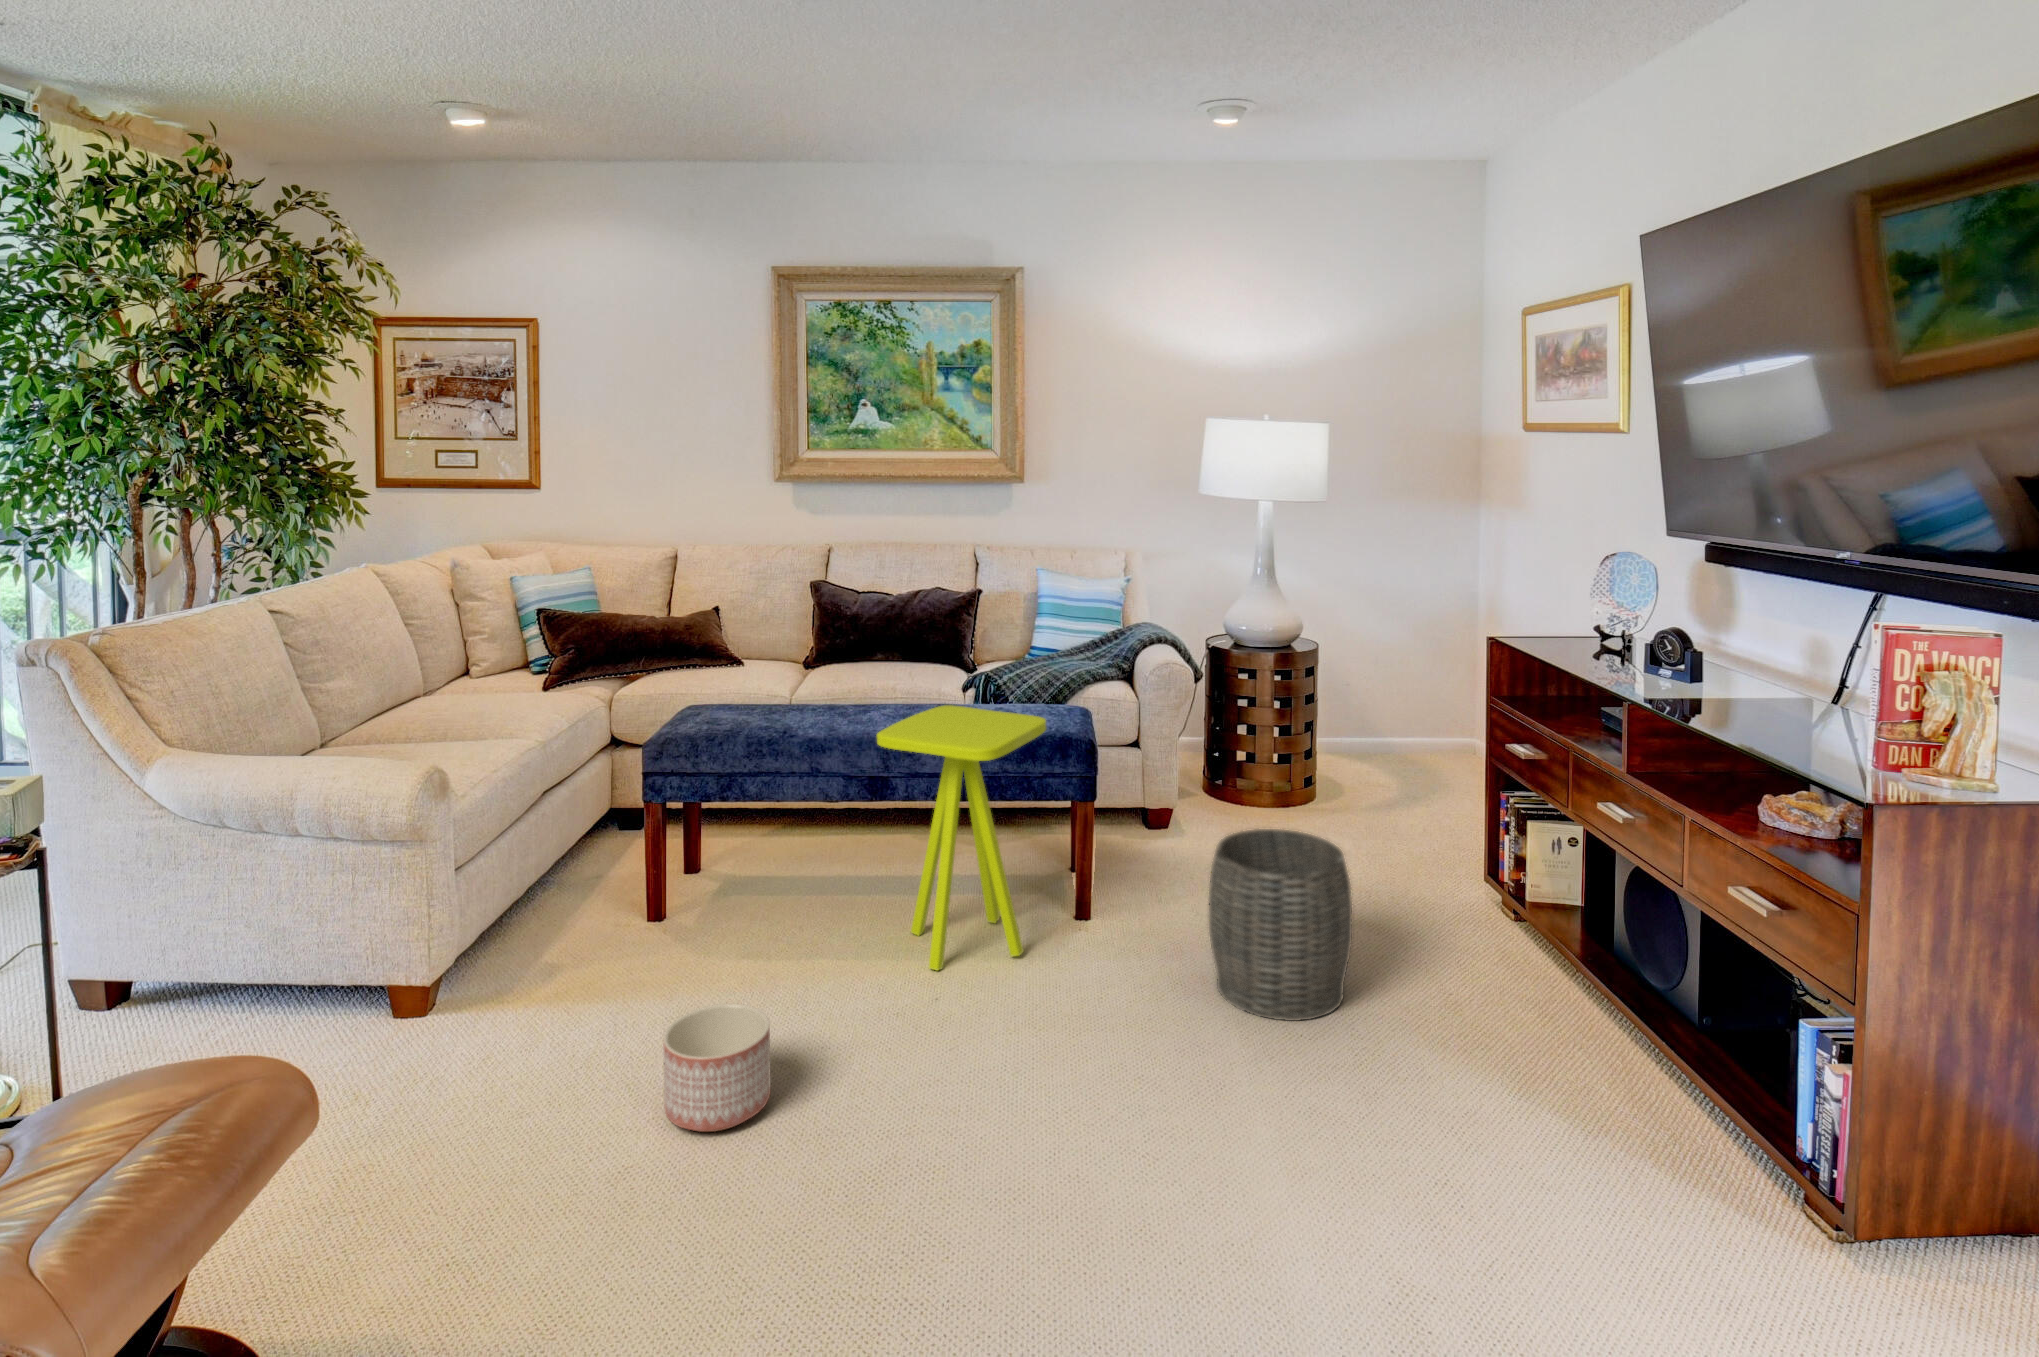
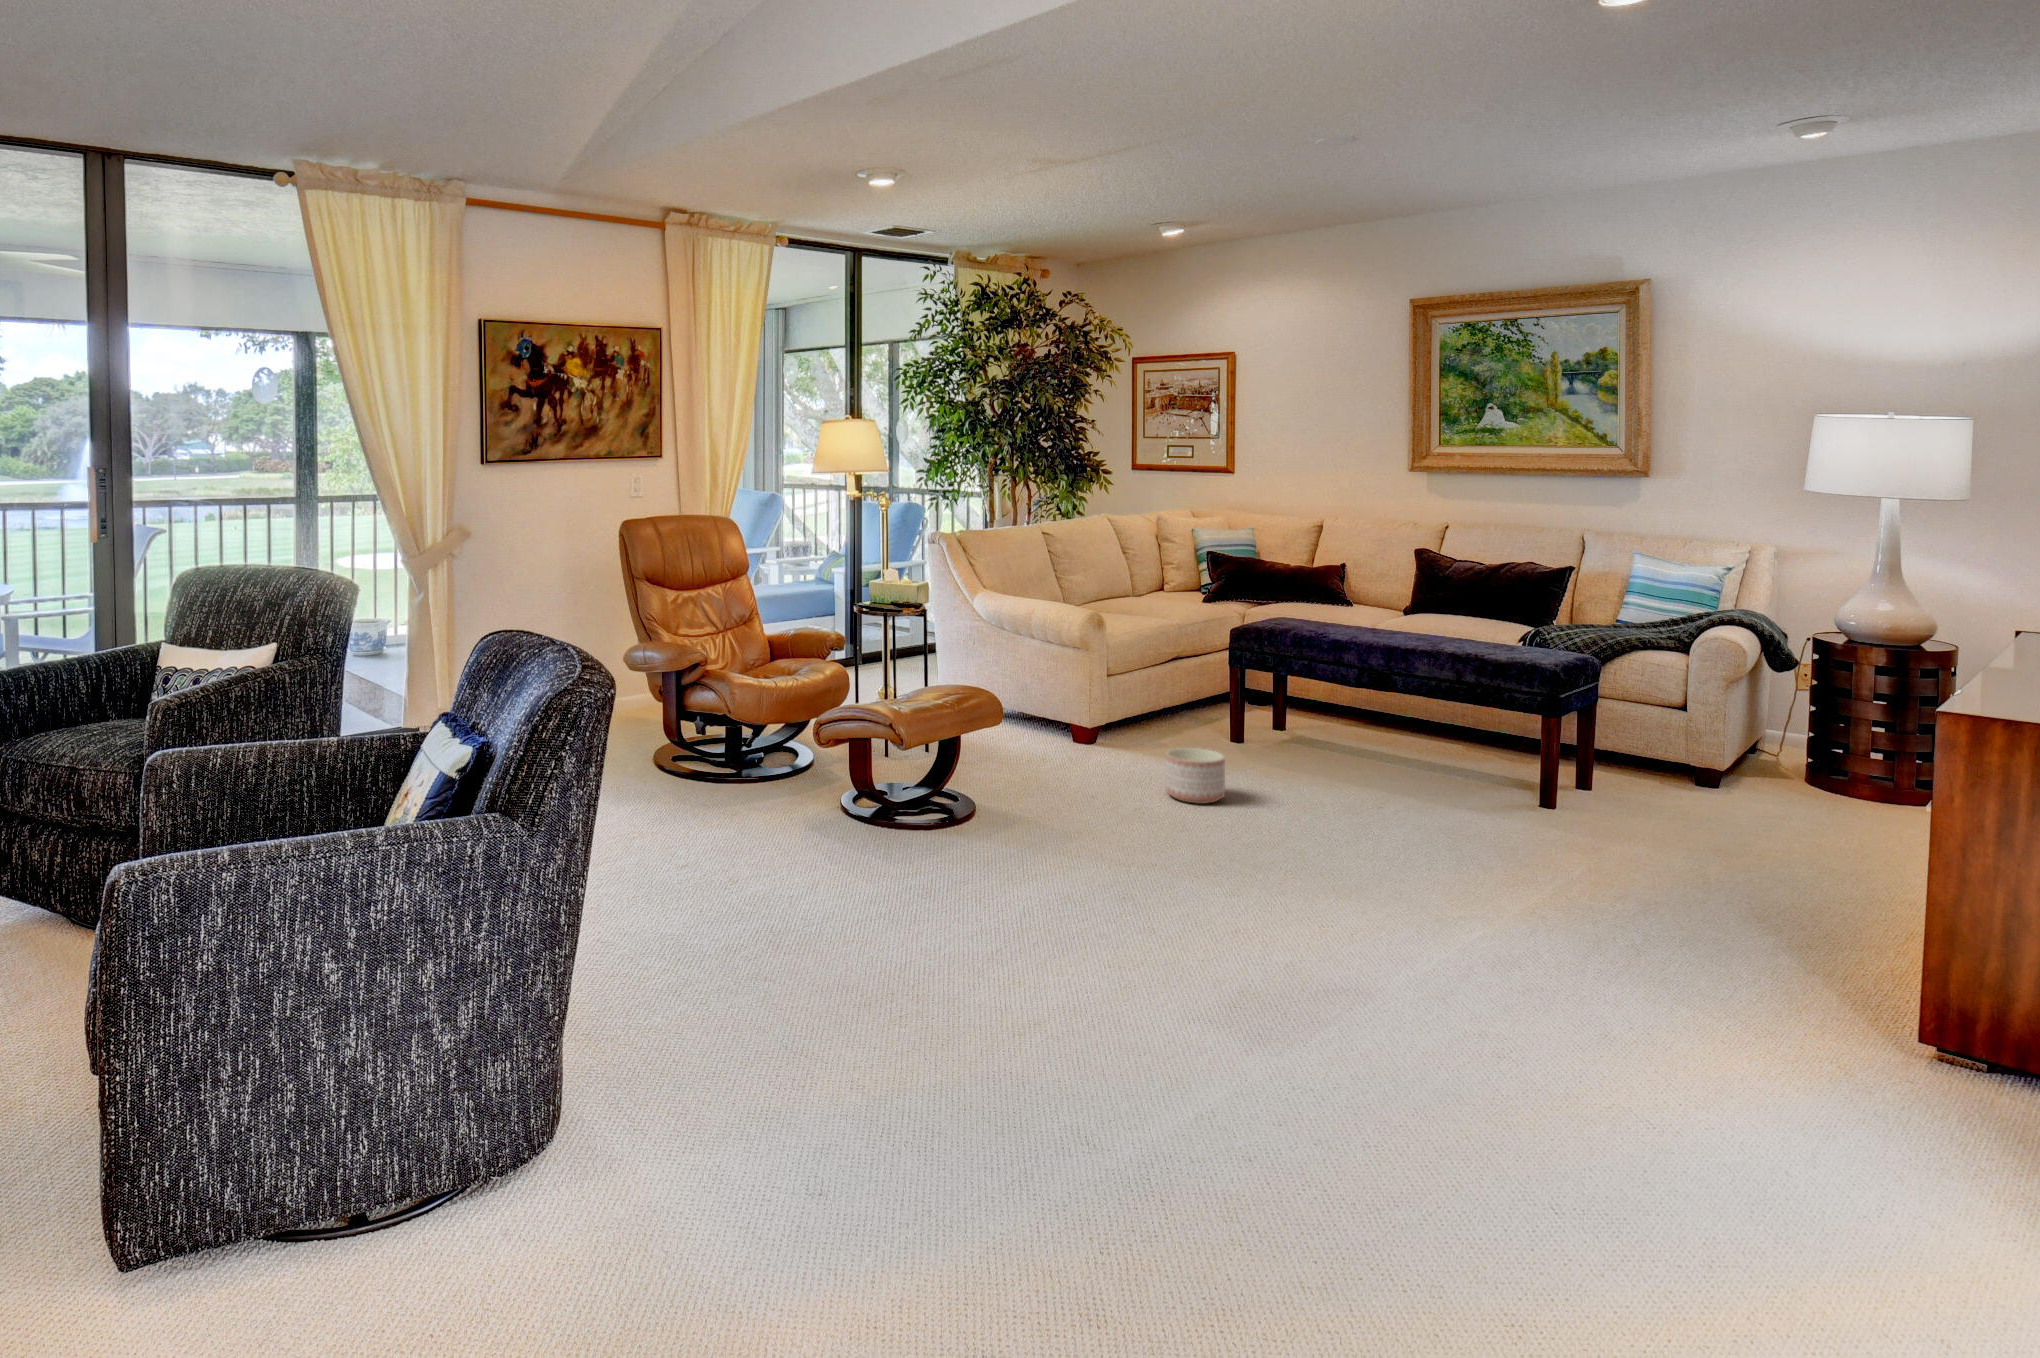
side table: present [877,705,1046,970] -> none [1346,628,1484,801]
woven basket: present [1209,829,1352,1021] -> none [1571,742,1703,877]

